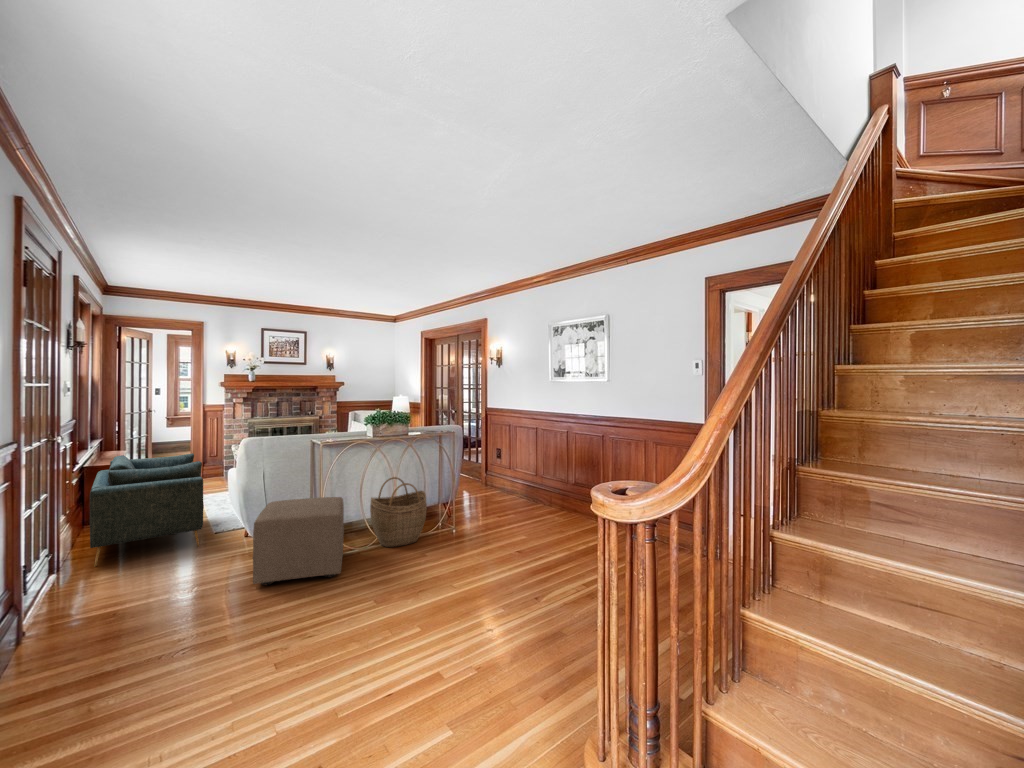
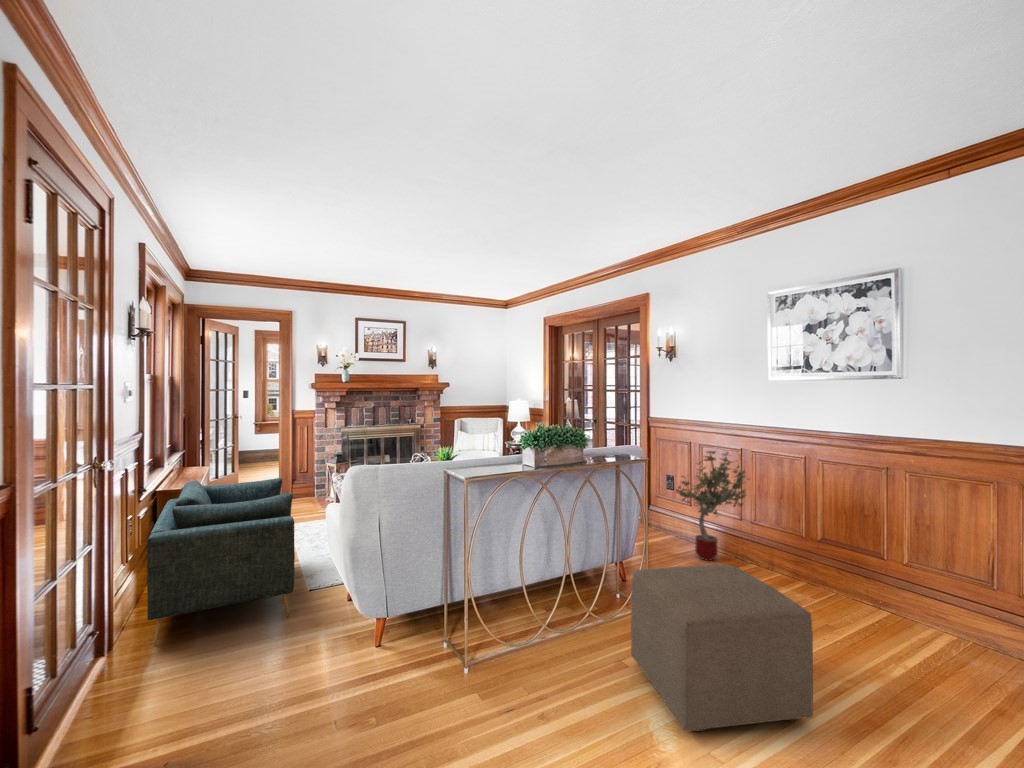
potted tree: none [496,430,538,504] -> present [676,451,749,561]
woven basket: present [370,477,427,547] -> none [528,525,615,641]
ottoman: present [253,497,344,585] -> present [631,565,813,732]

